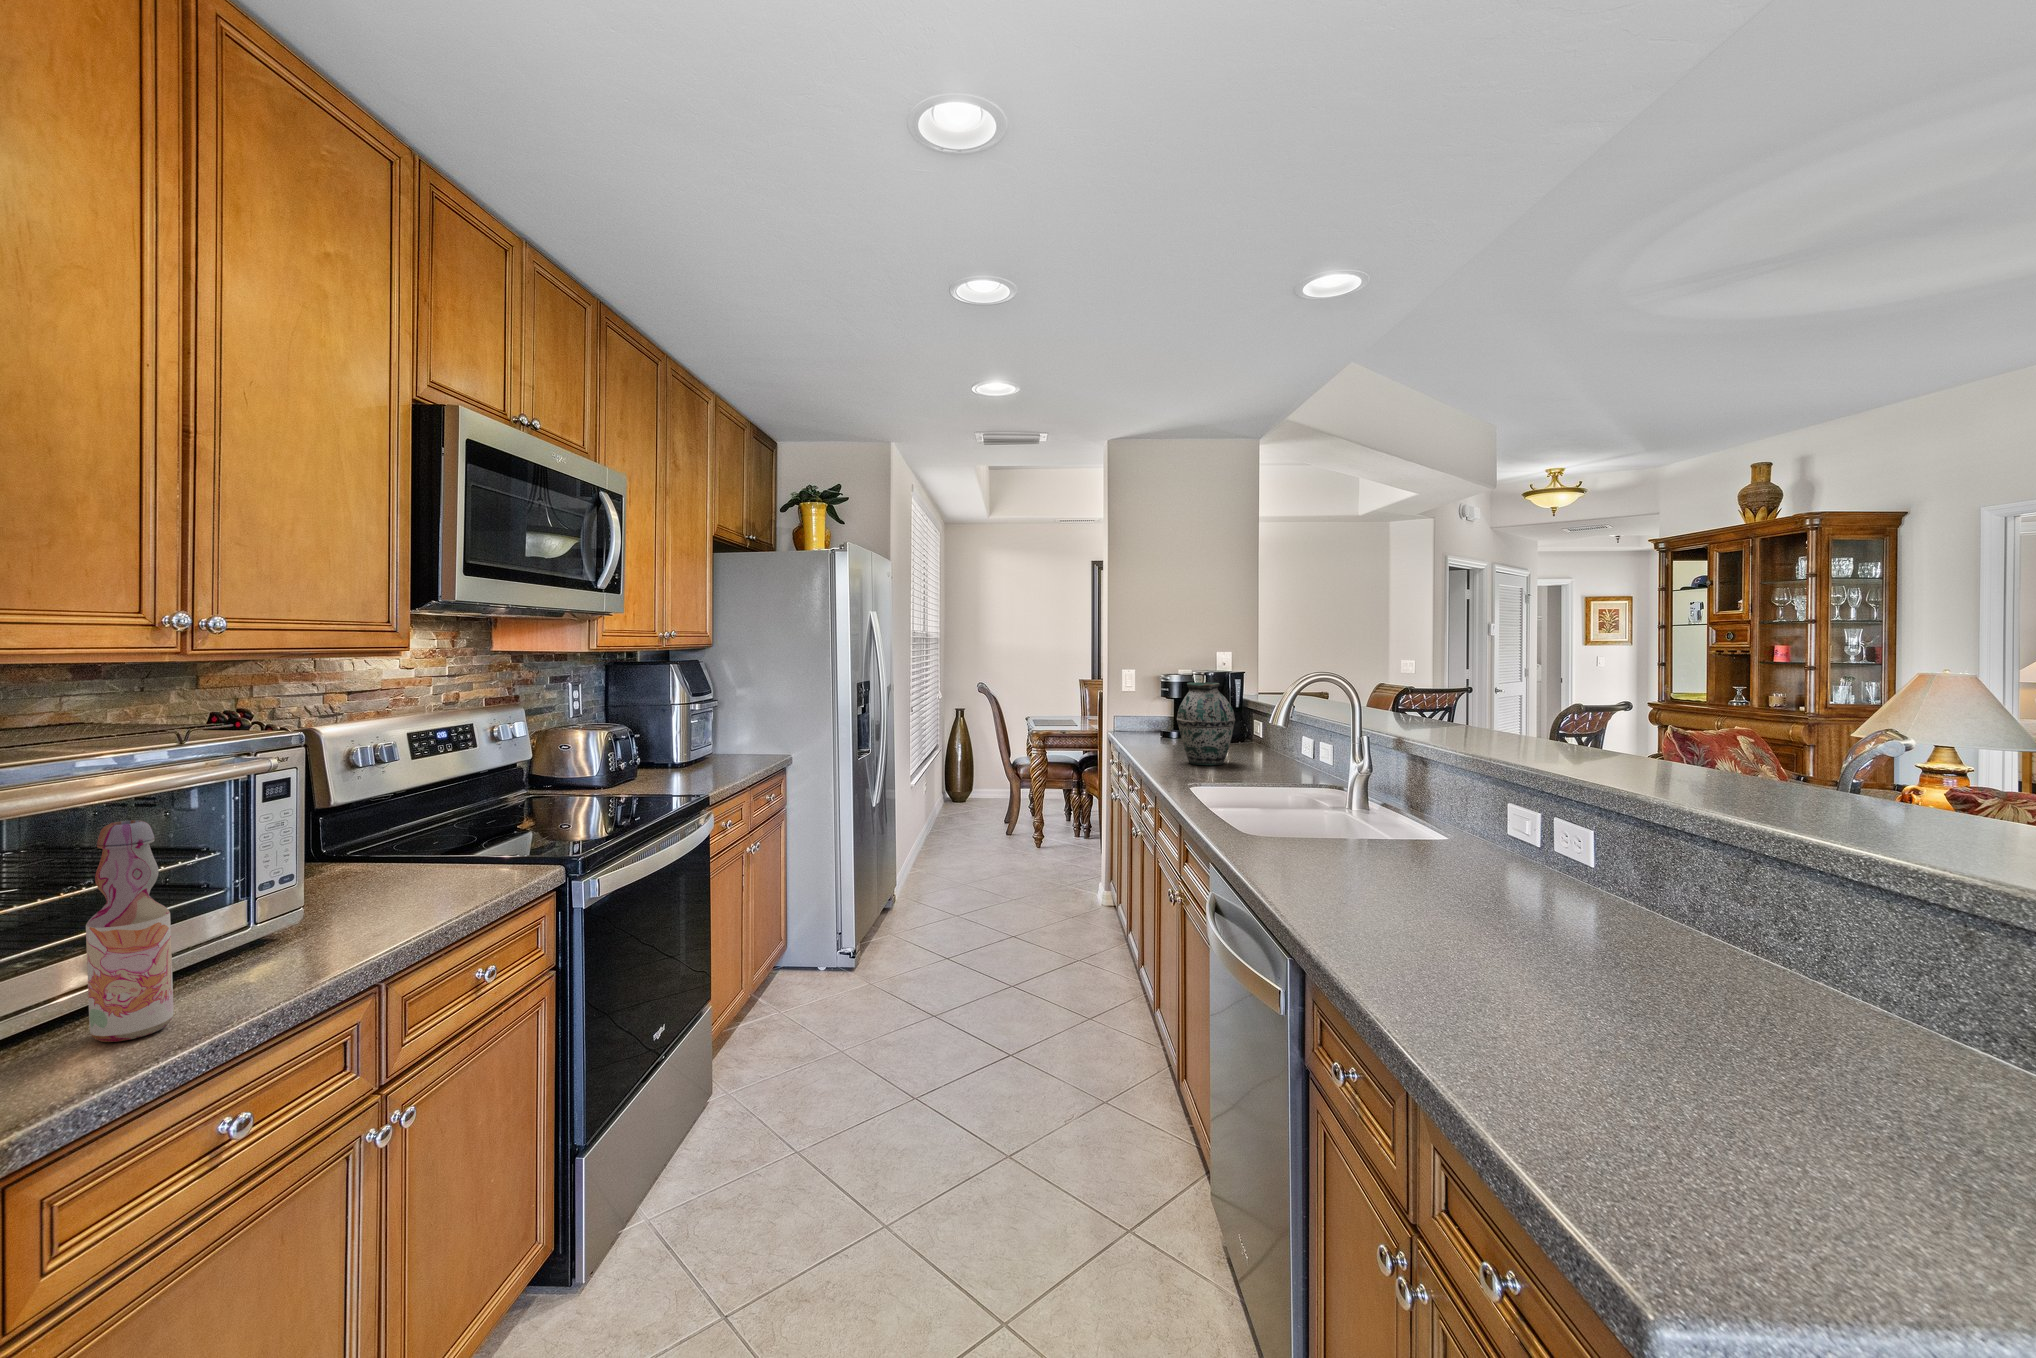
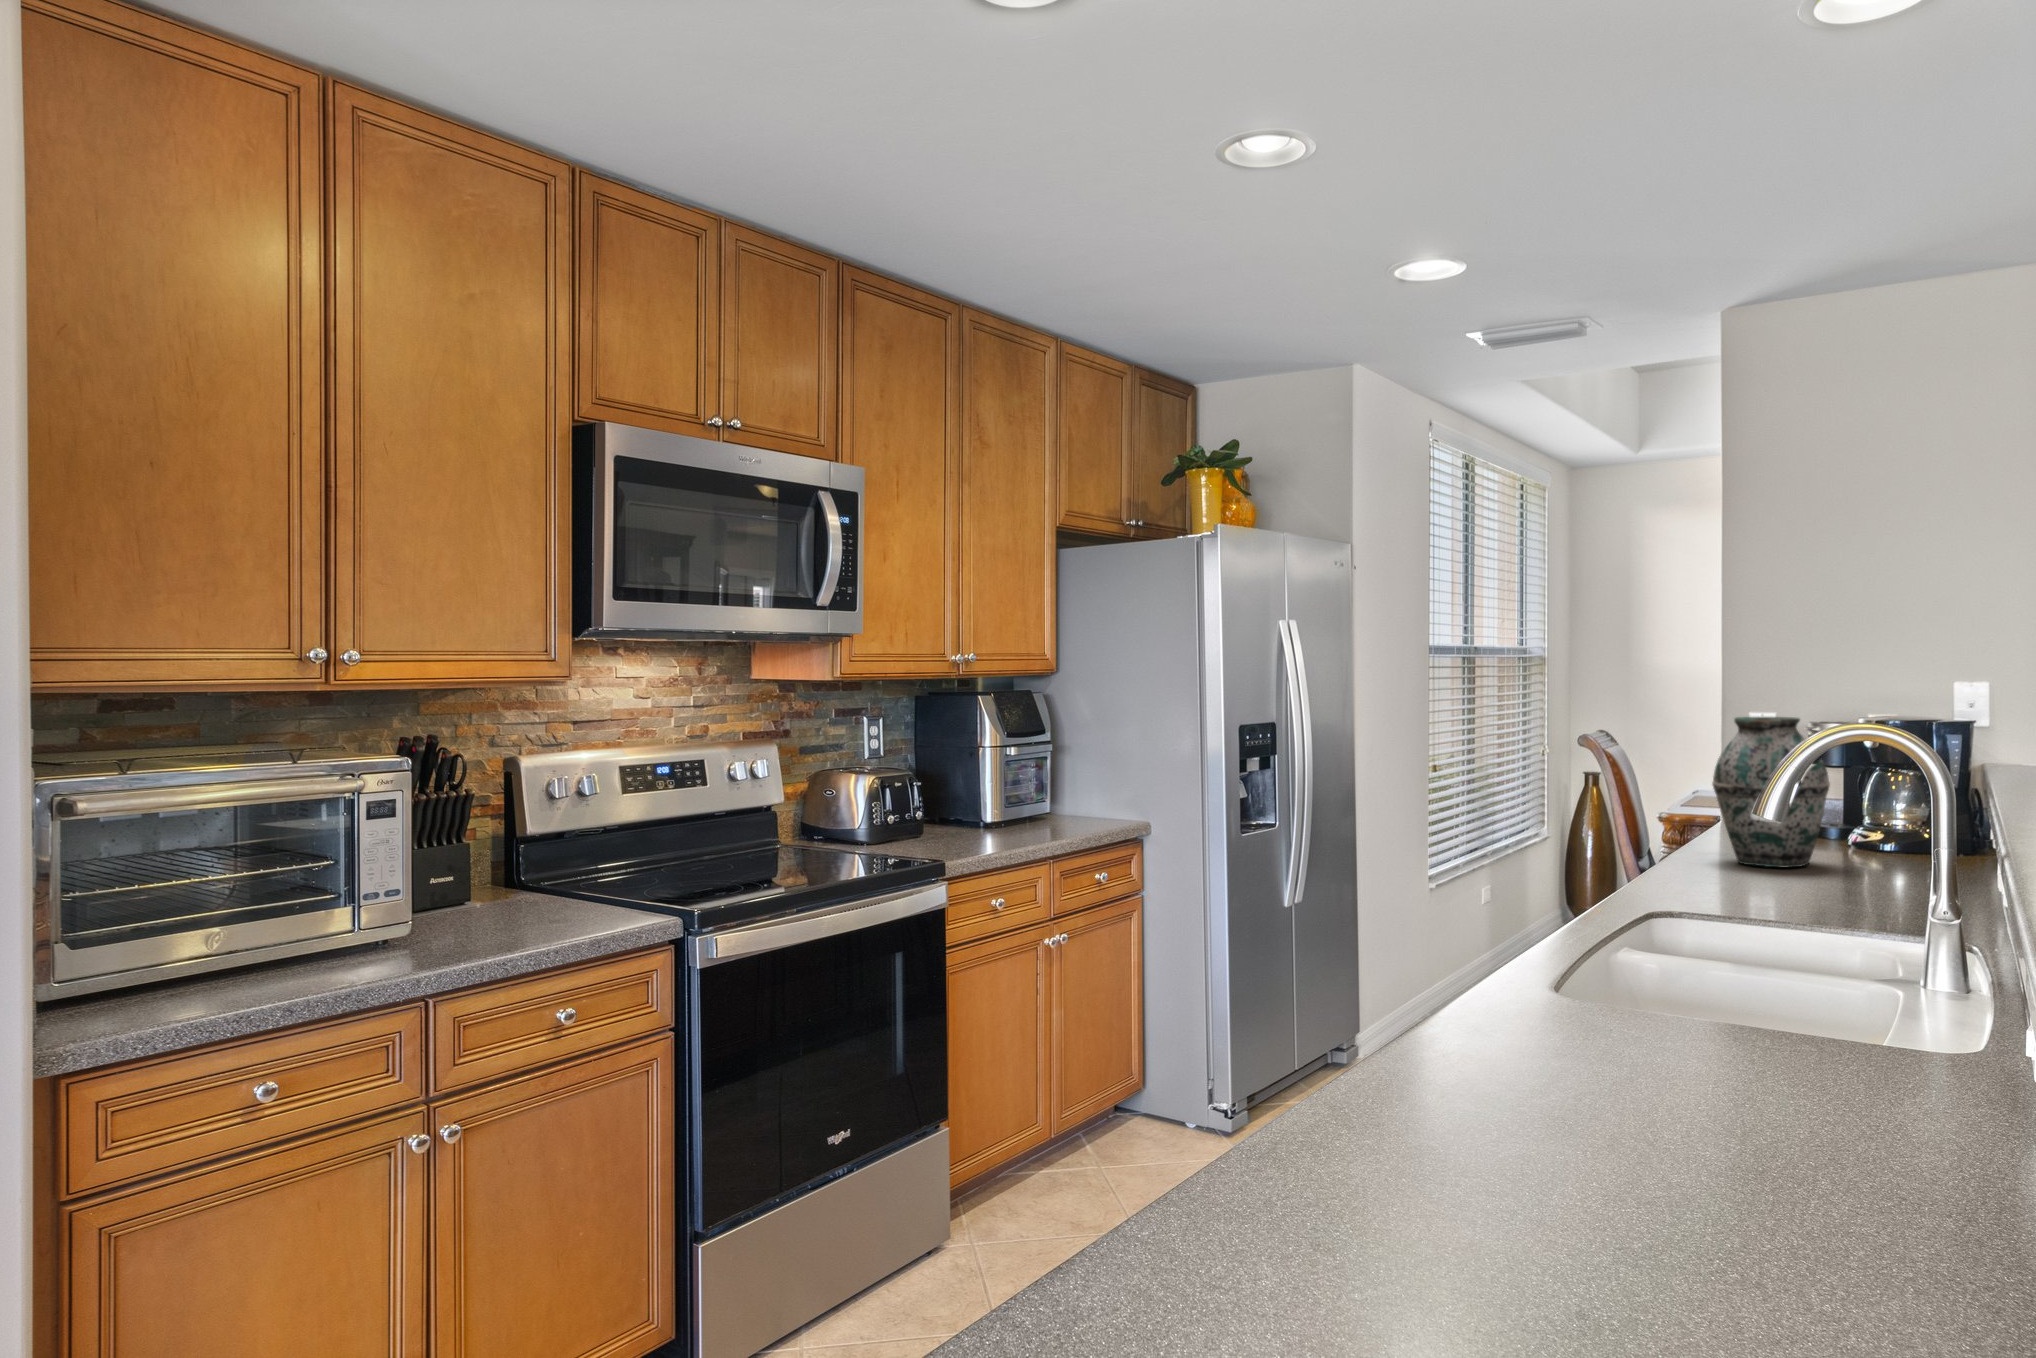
bottle: present [86,820,174,1042] -> none [176,821,235,1001]

